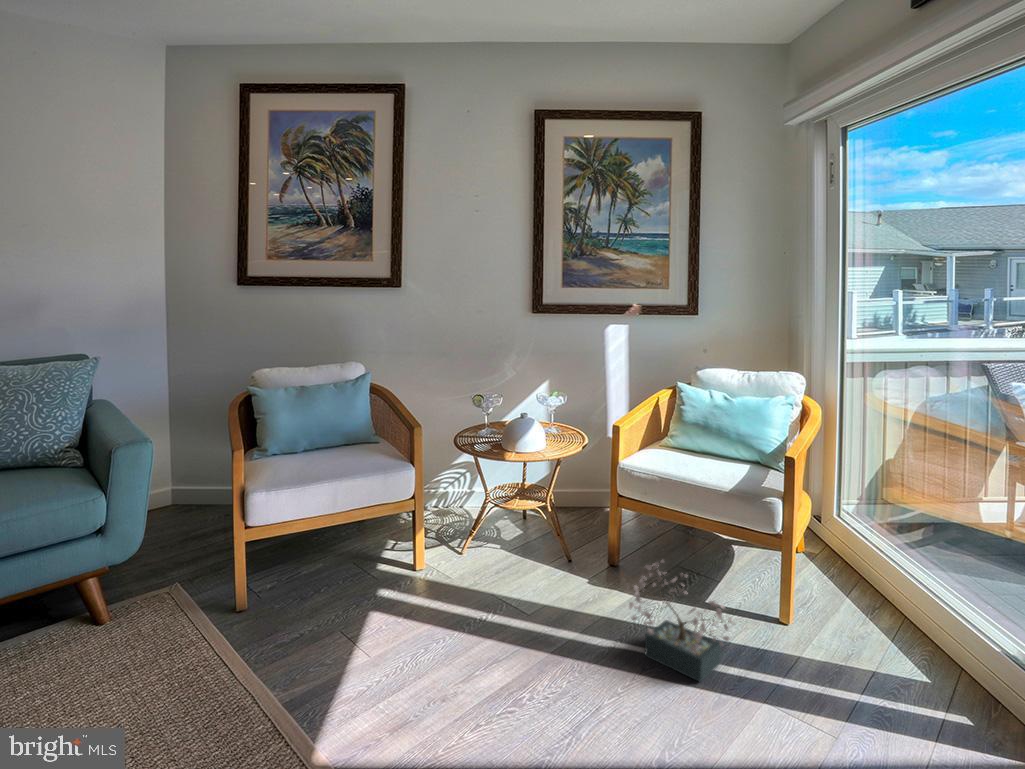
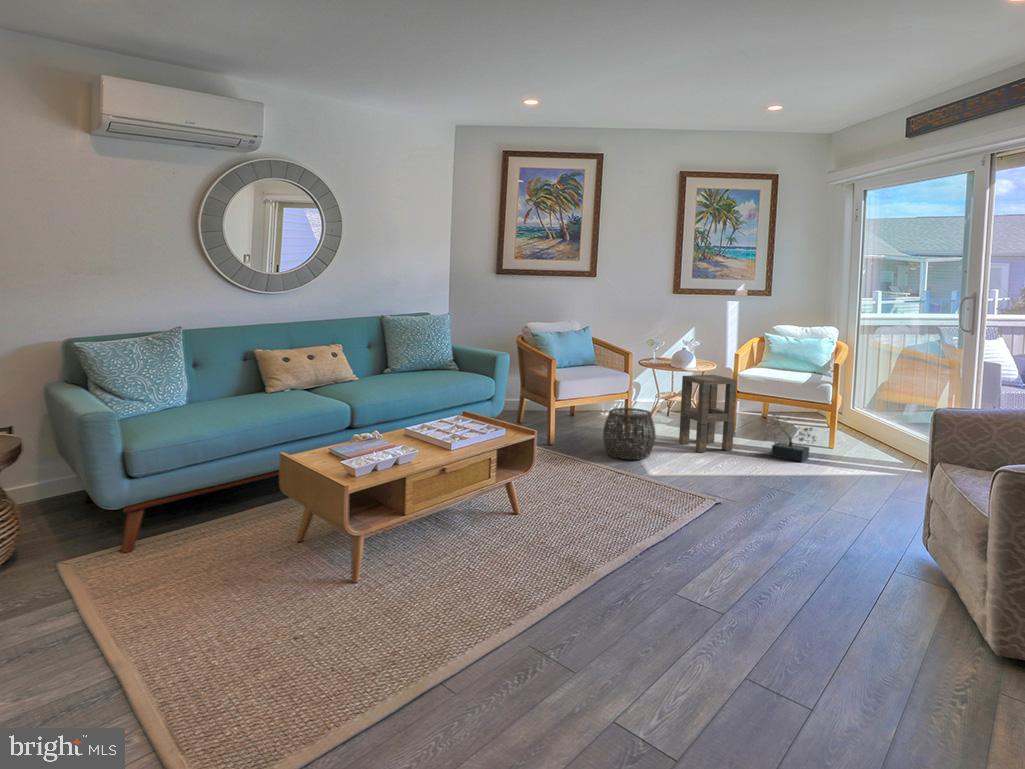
side table: none [483,475,575,645] -> present [679,375,737,452]
woven basket: none [284,555,397,684] -> present [603,408,656,460]

